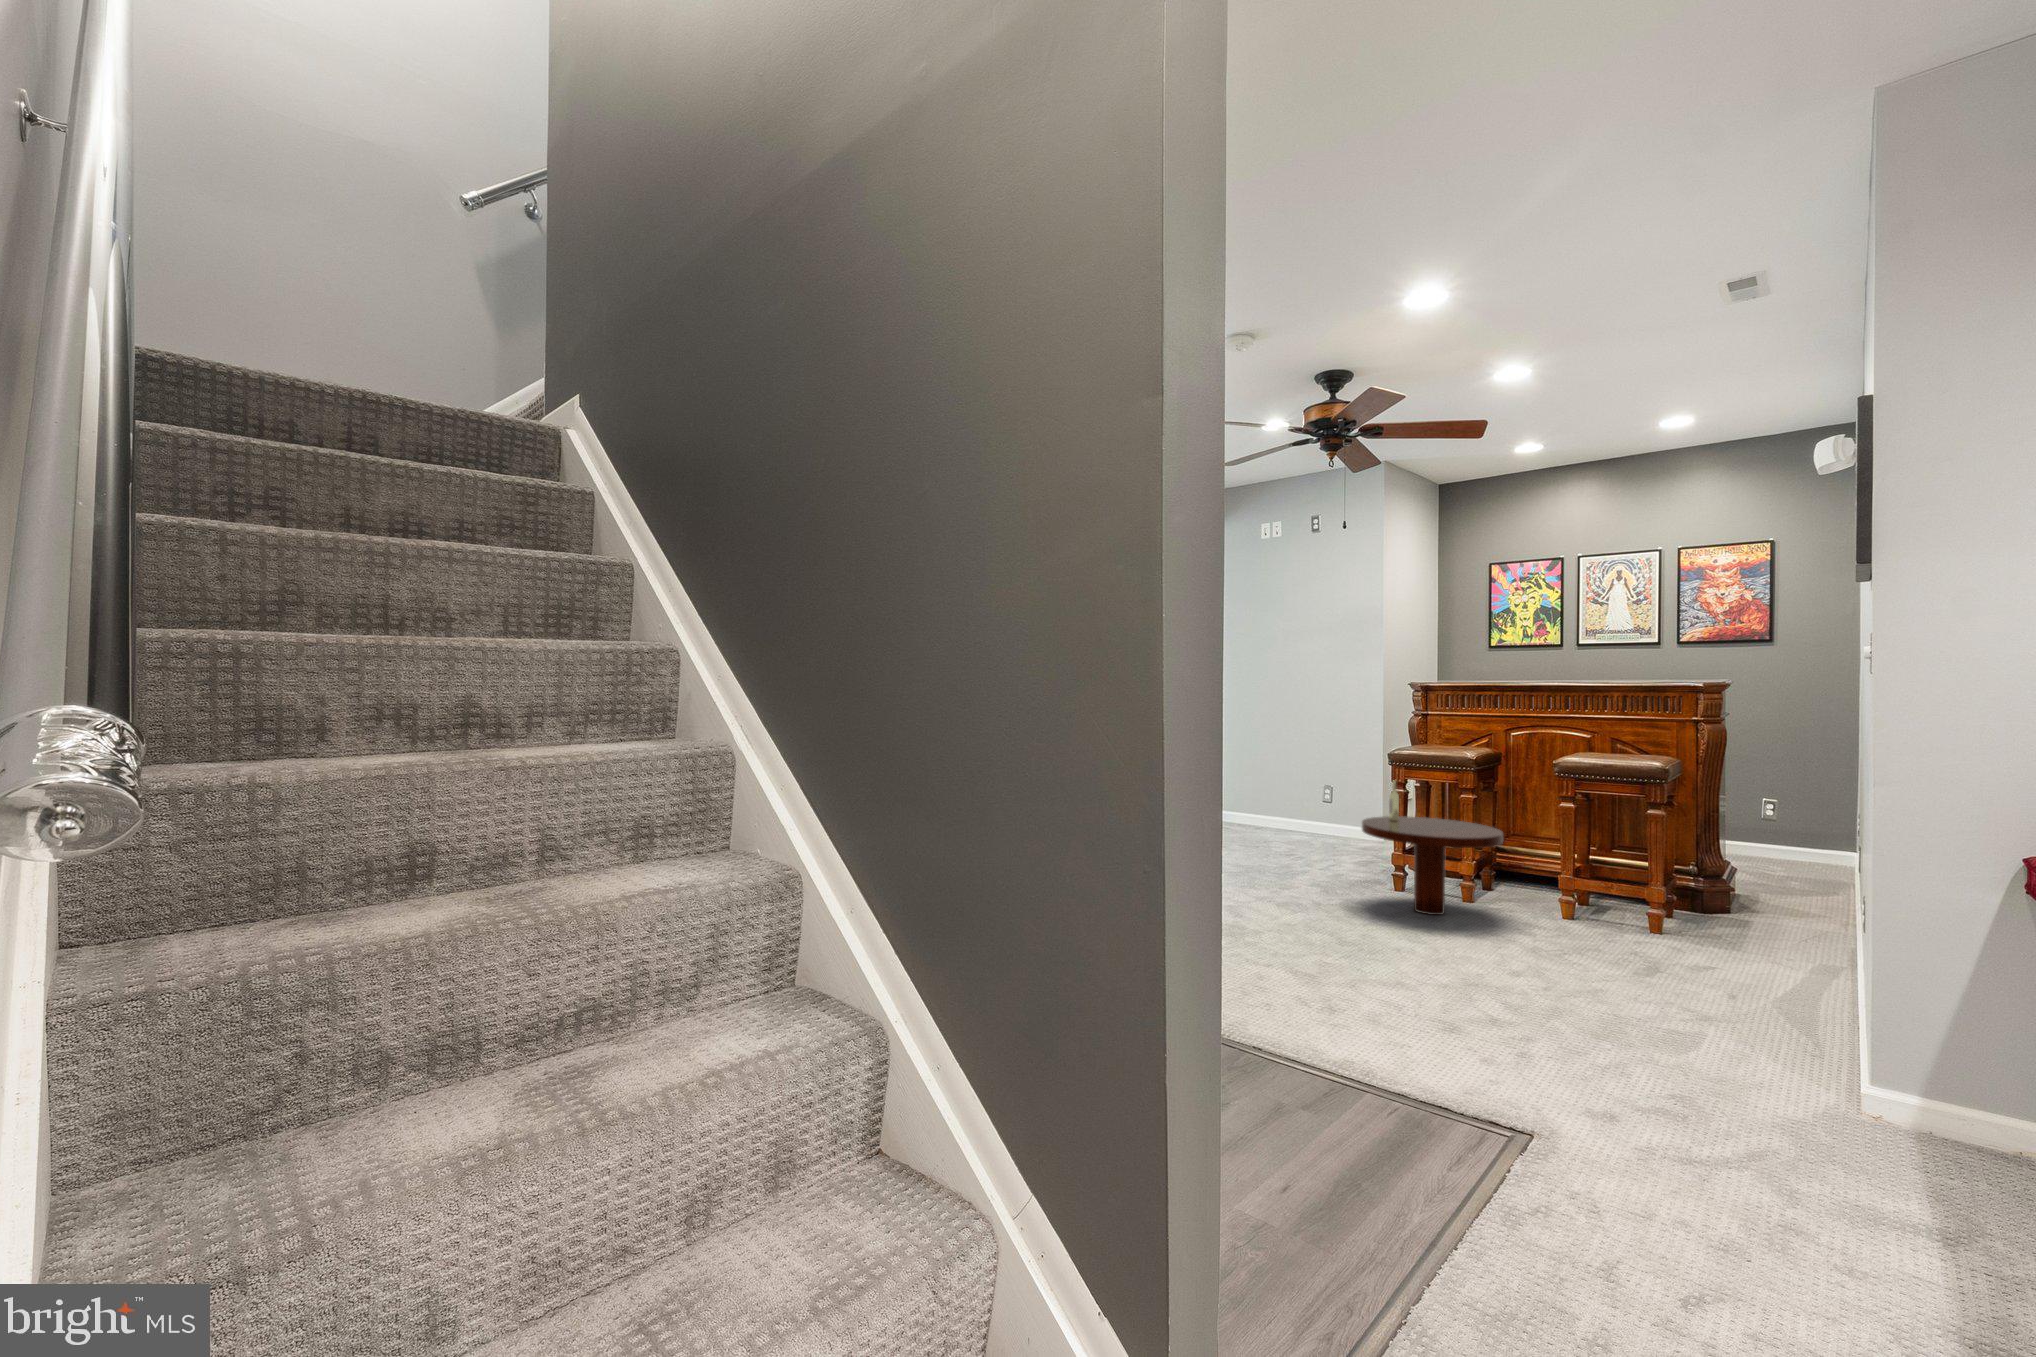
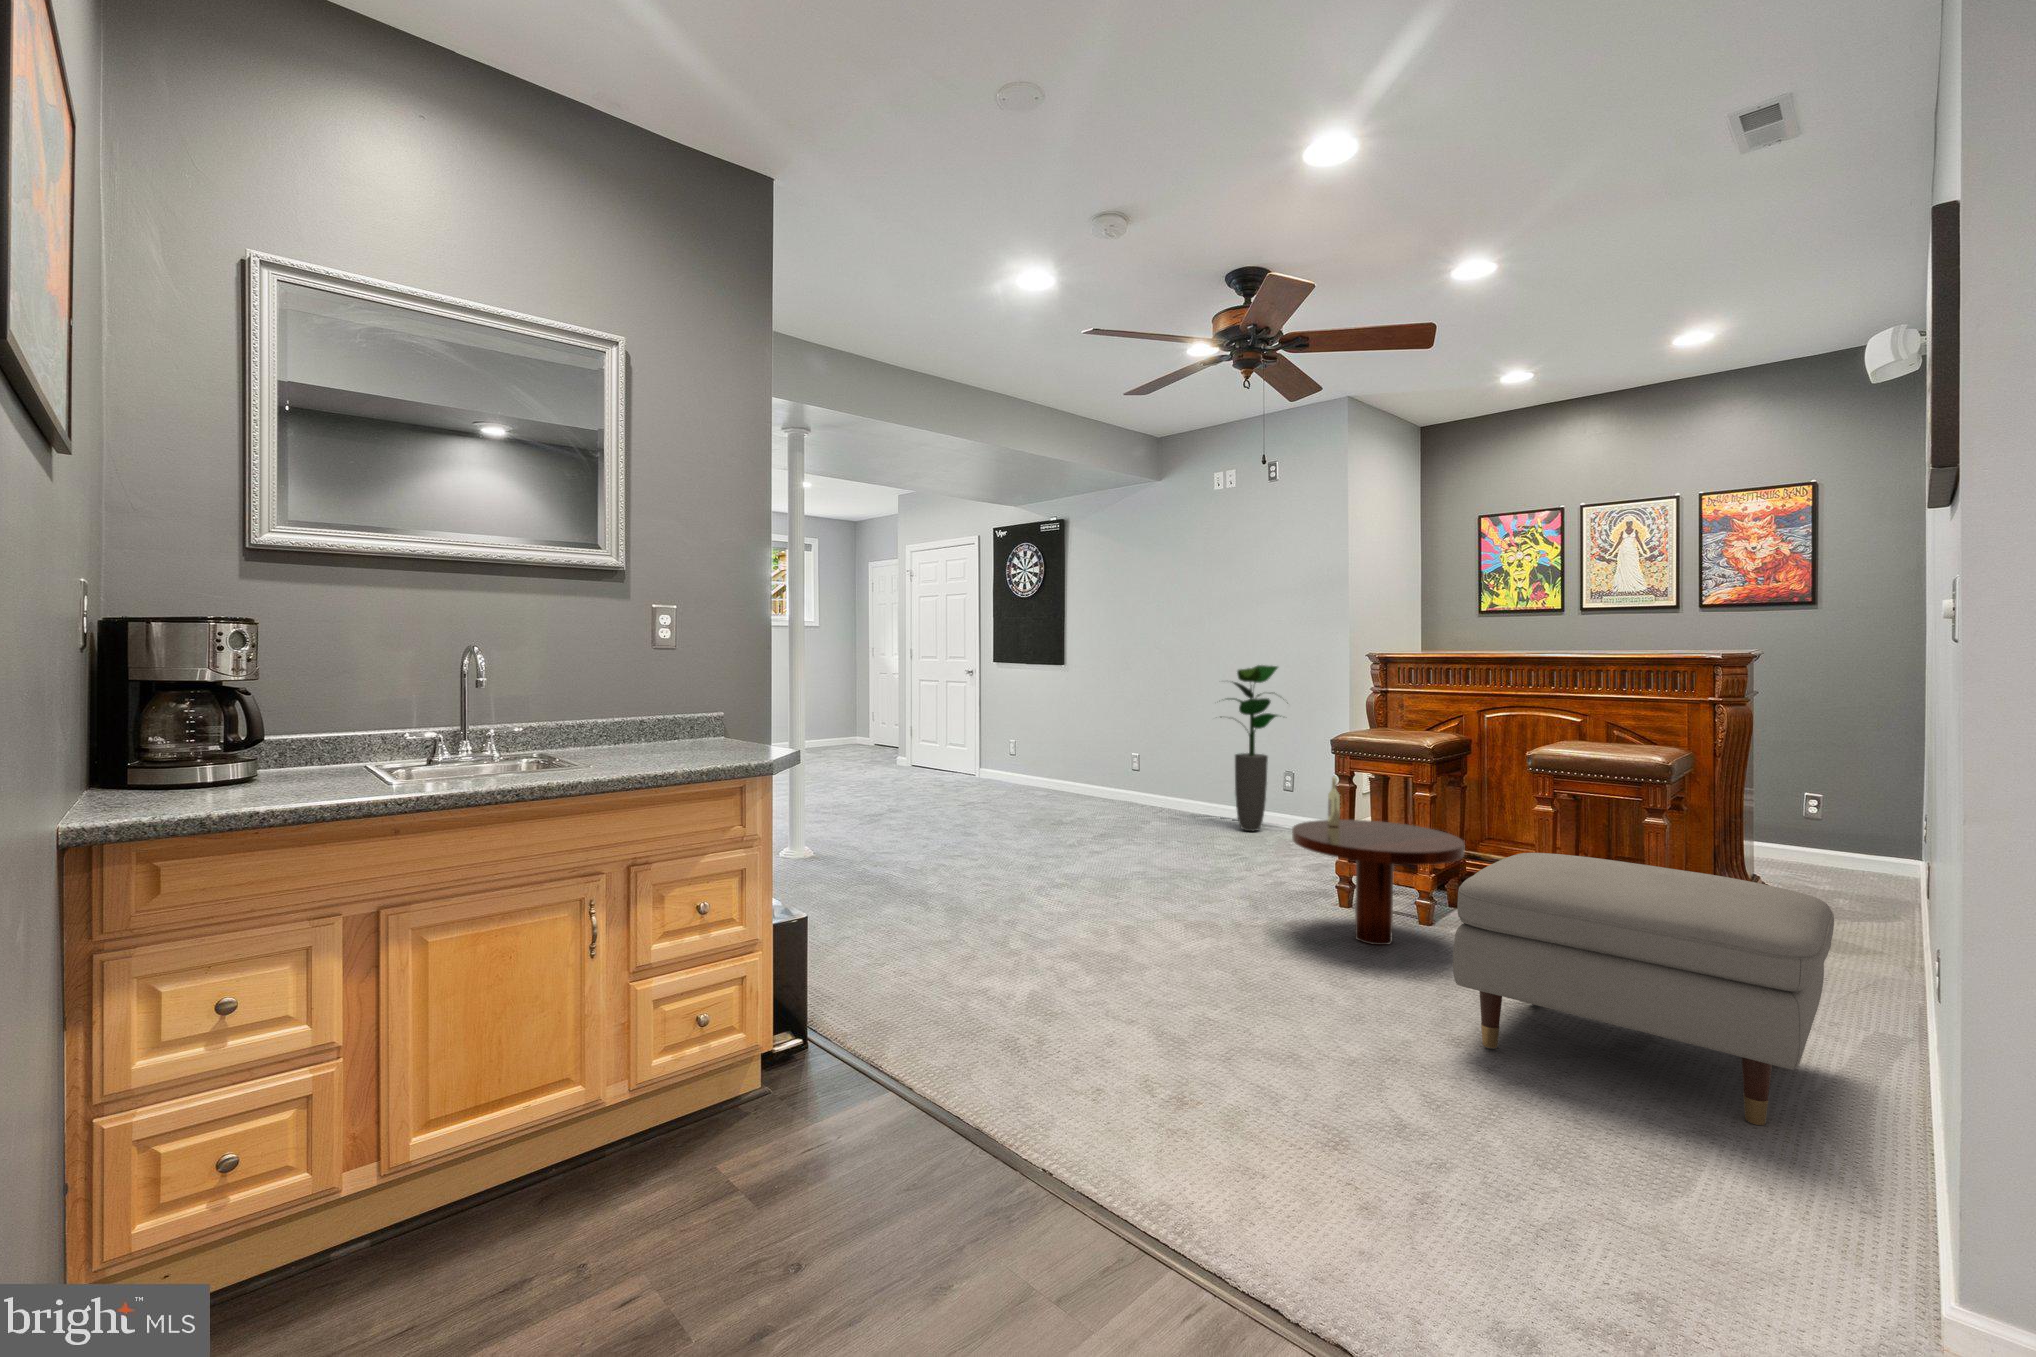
potted plant: none [1263,691,1332,835] -> present [1221,665,1281,831]
ottoman: none [1511,836,1789,1020] -> present [1453,853,1834,1125]

